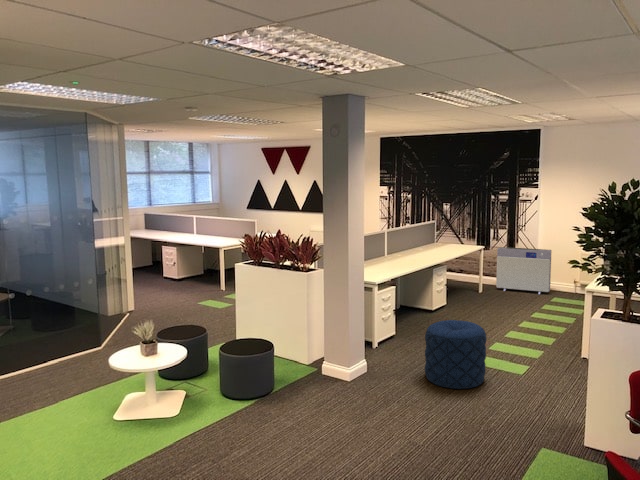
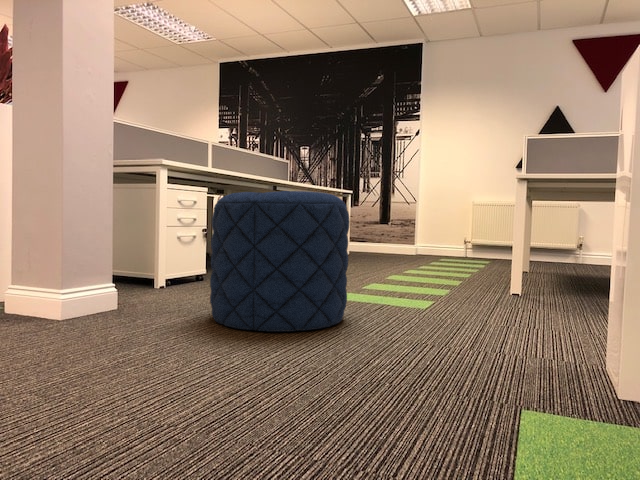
air purifier: present [496,247,551,294] -> none [367,198,437,257]

